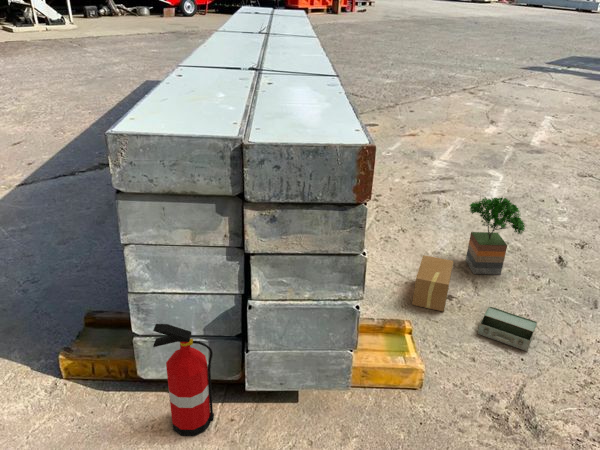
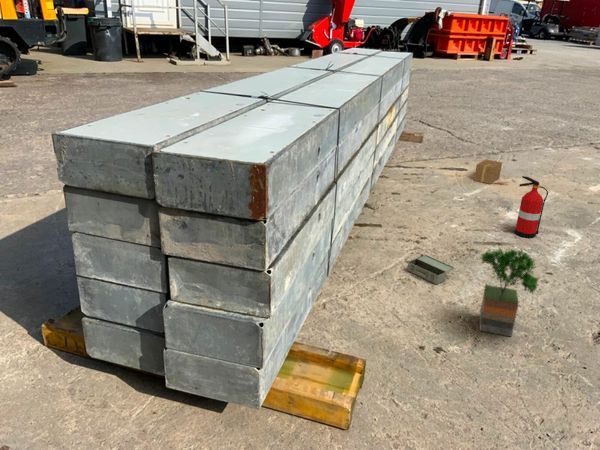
cardboard box: present [412,255,453,312] -> present [474,160,502,184]
toolbox: present [478,307,537,351] -> present [407,255,454,284]
fire extinguisher: present [153,324,214,436] -> present [515,176,548,238]

